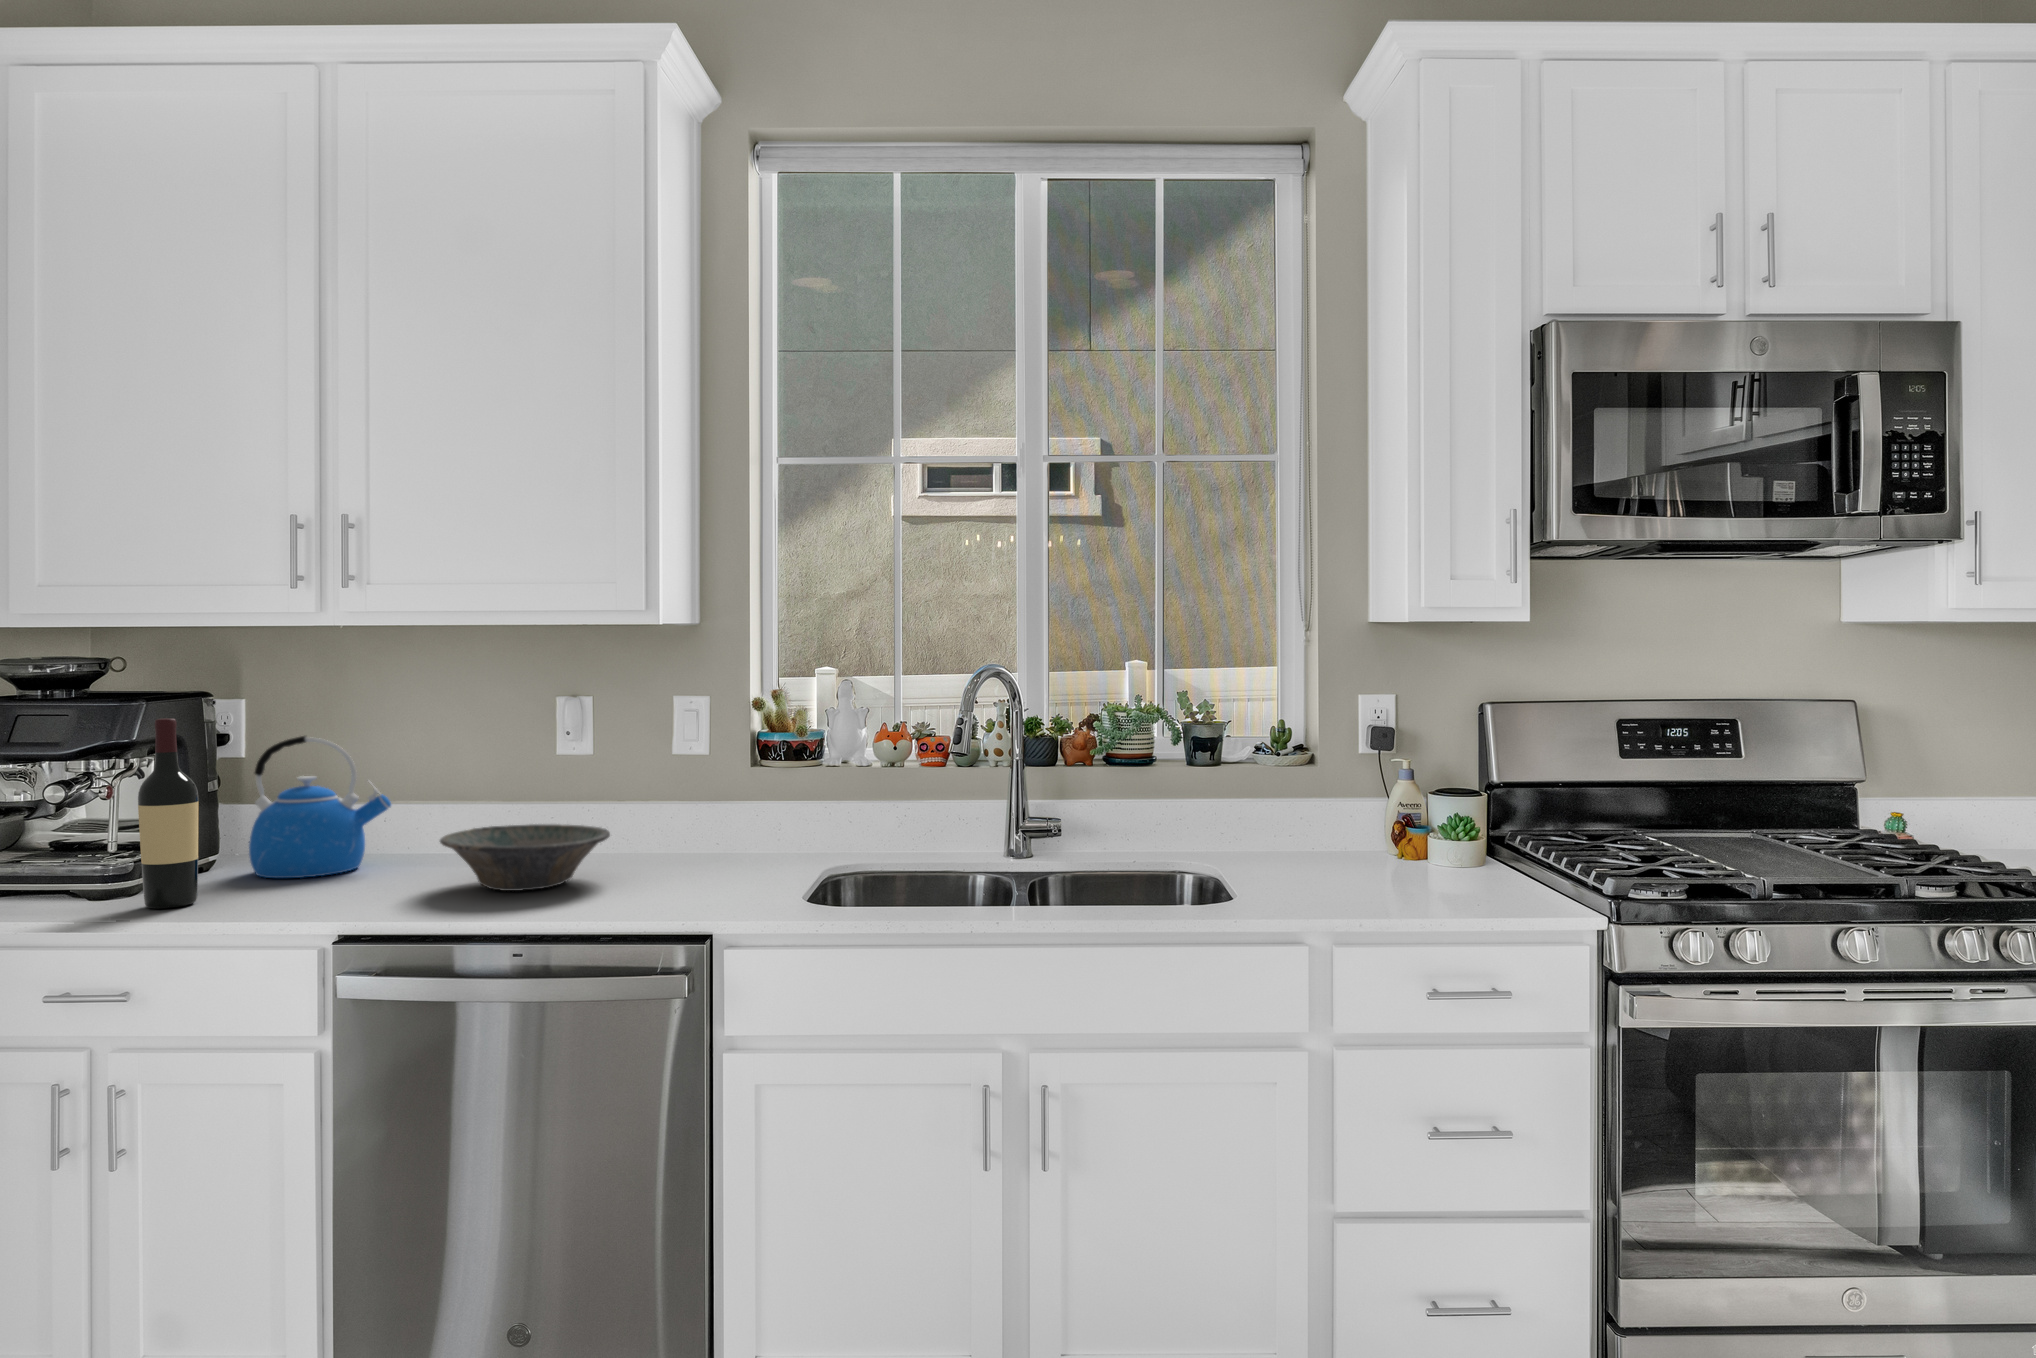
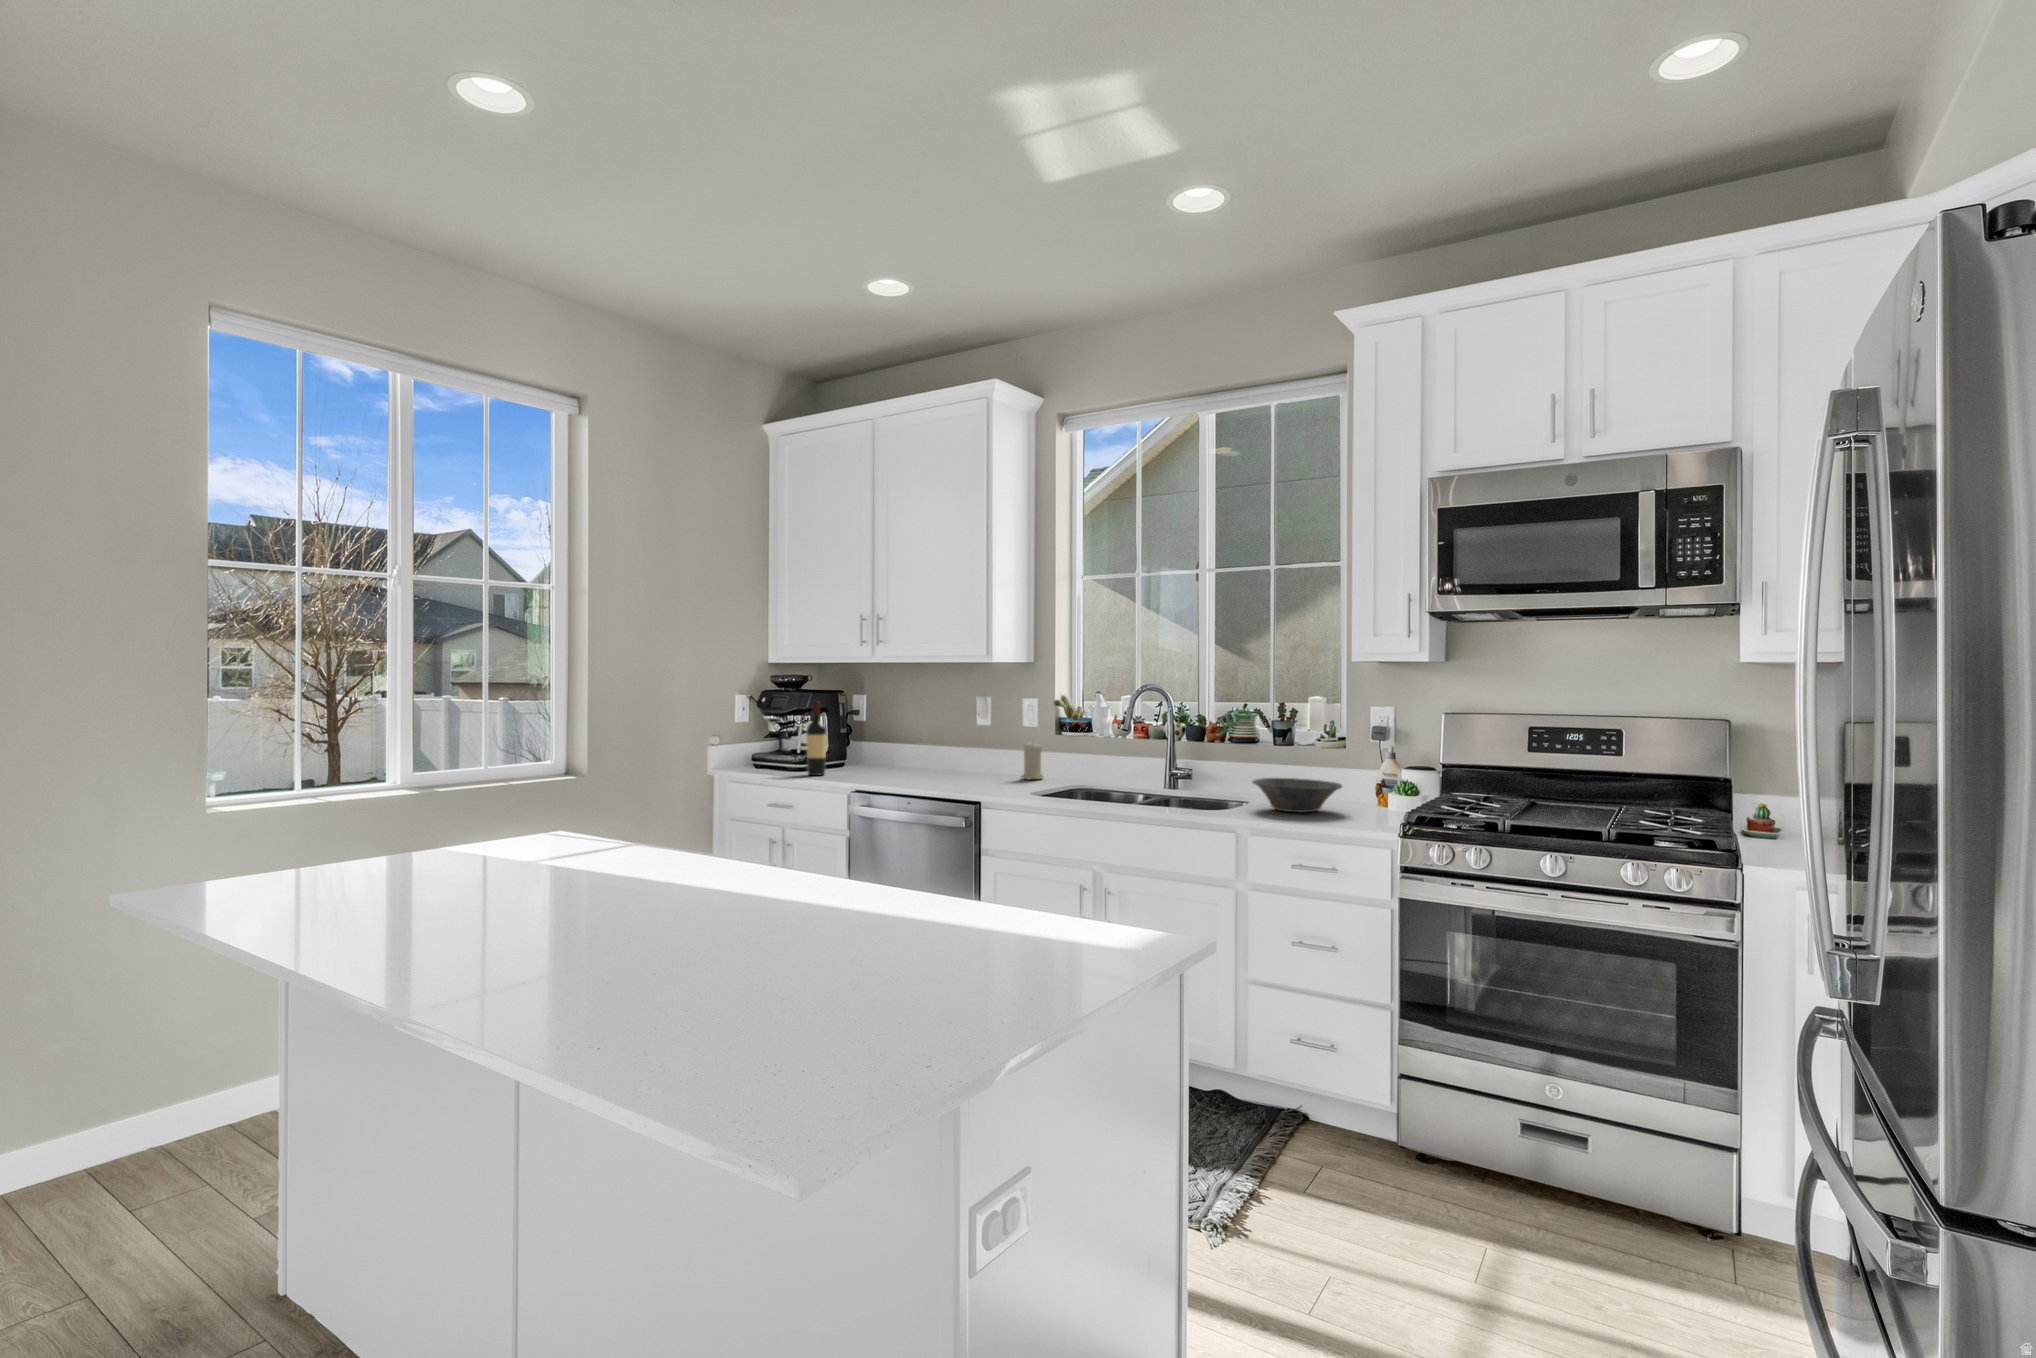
kettle: present [249,736,391,878] -> none [852,711,905,771]
candle: none [695,784,747,864] -> present [1021,743,1043,779]
bowl: present [440,824,610,891] -> present [1253,778,1342,812]

